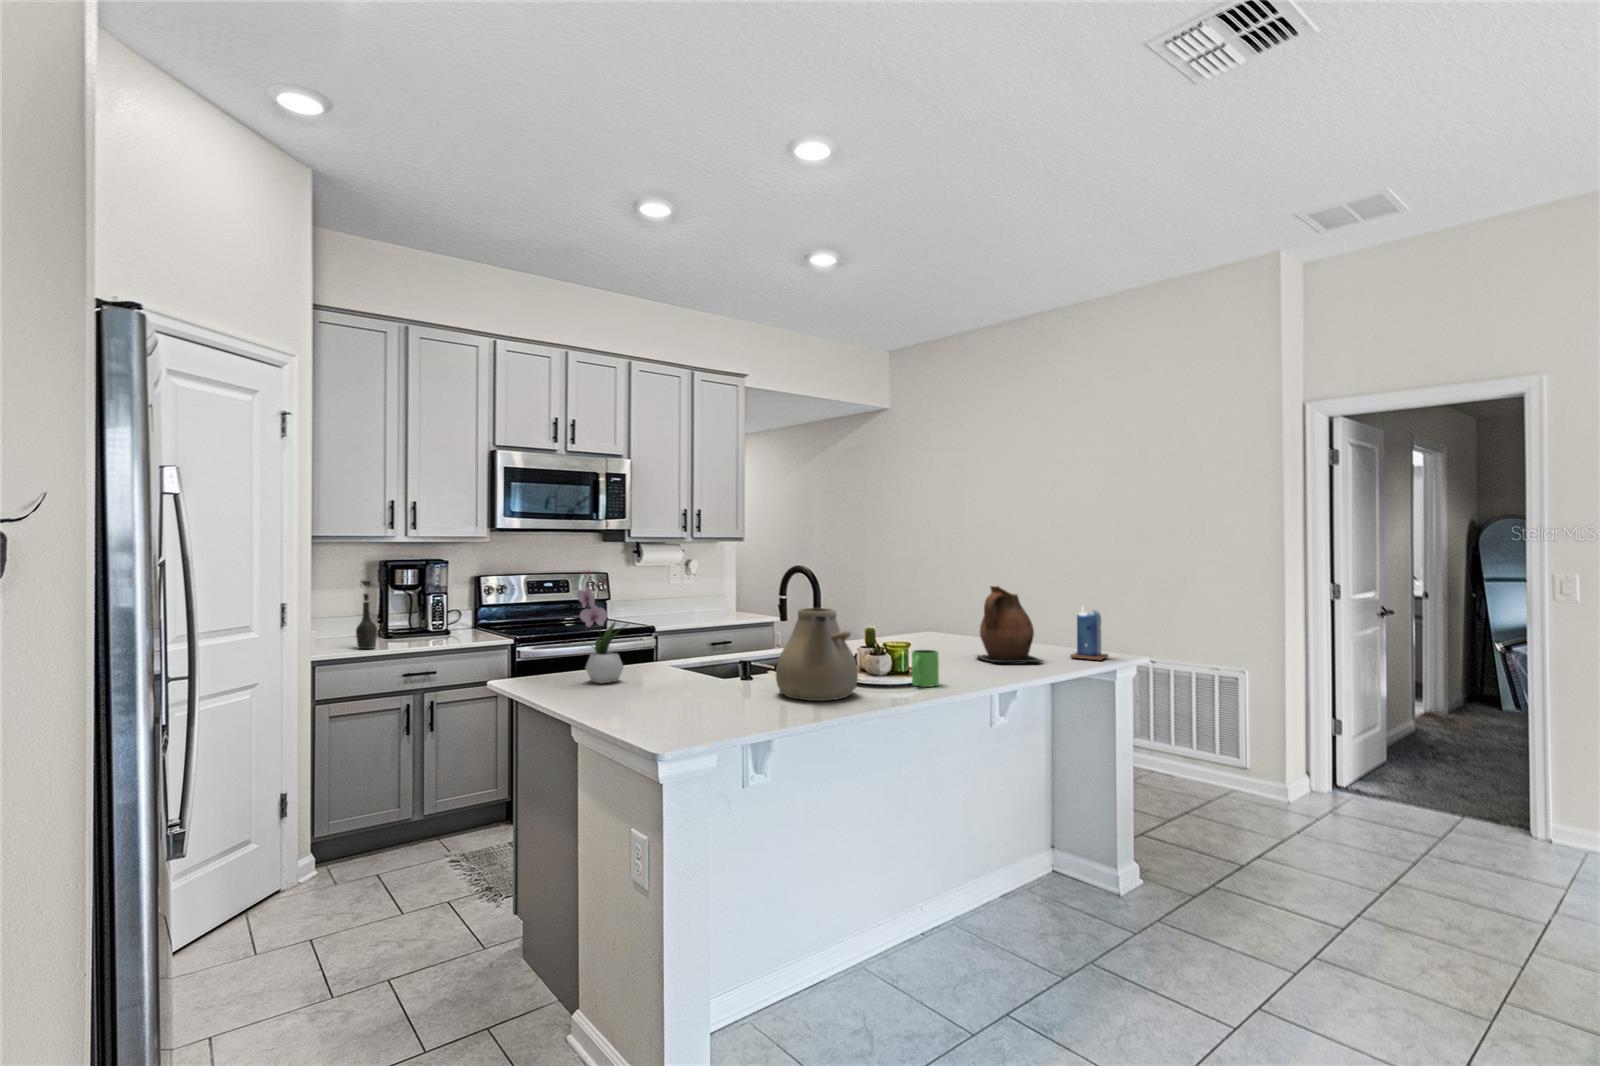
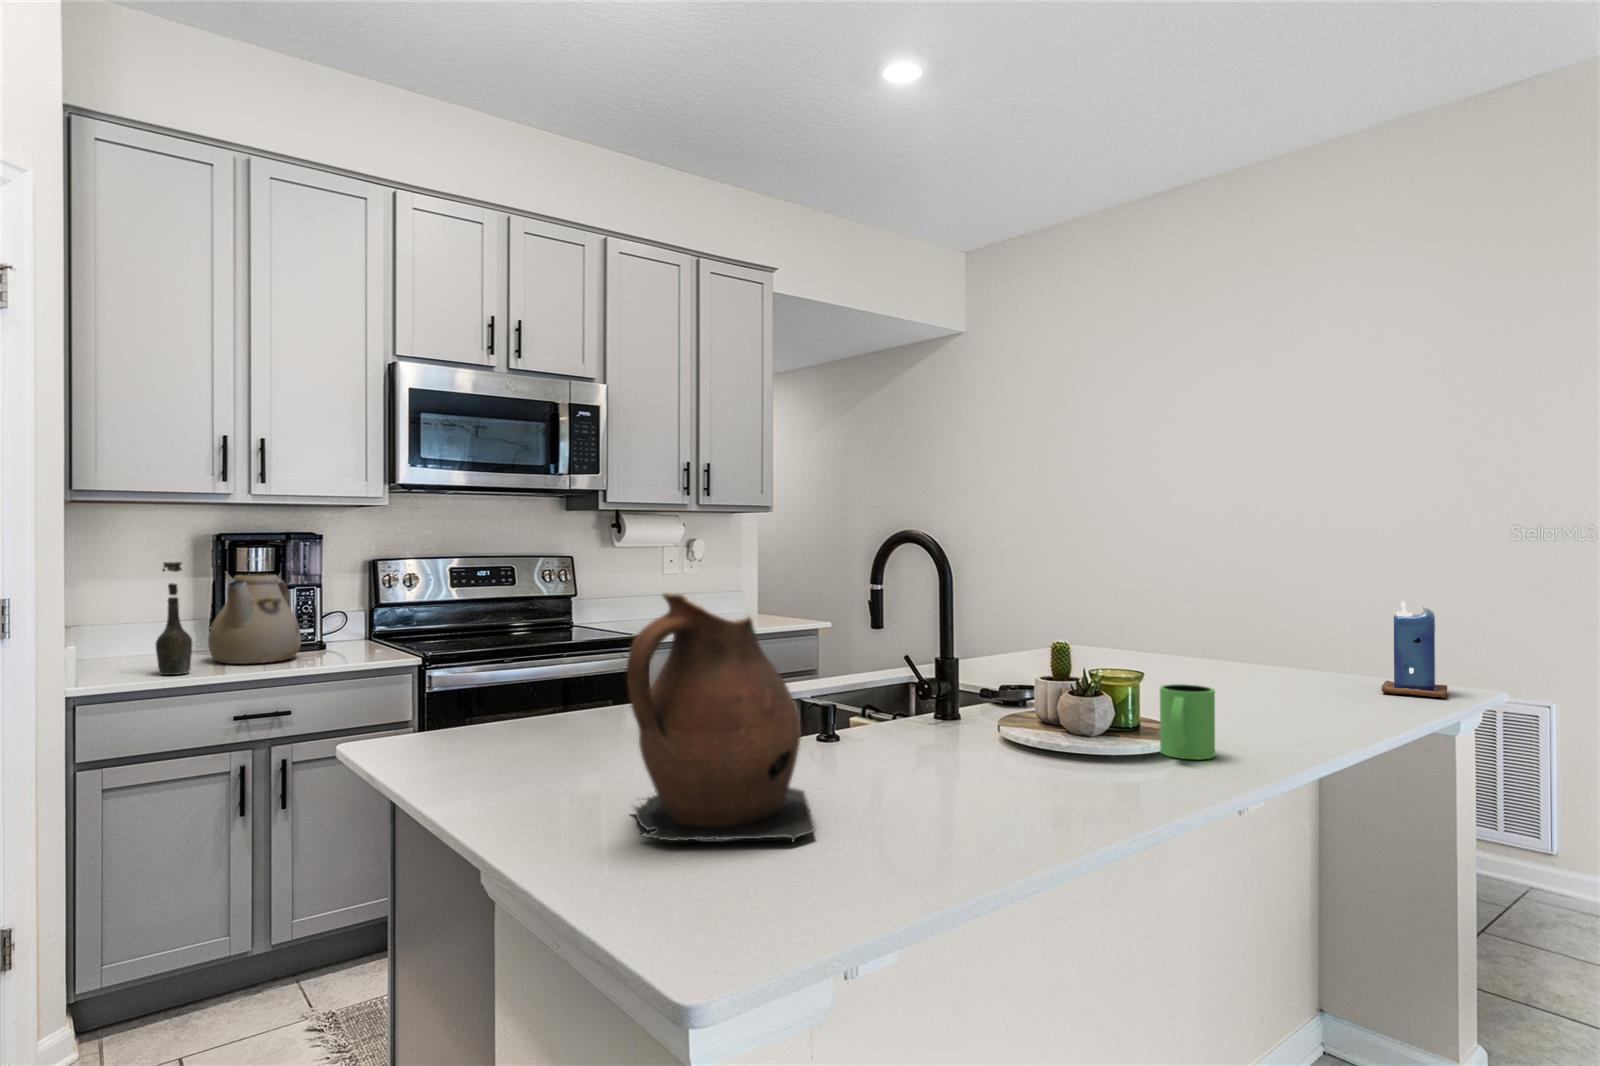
flower arrangement: present [577,572,624,683] -> none [501,532,604,752]
ceramic pitcher: present [978,586,1042,662] -> present [627,593,815,841]
teapot: present [776,608,858,701] -> present [208,574,301,664]

